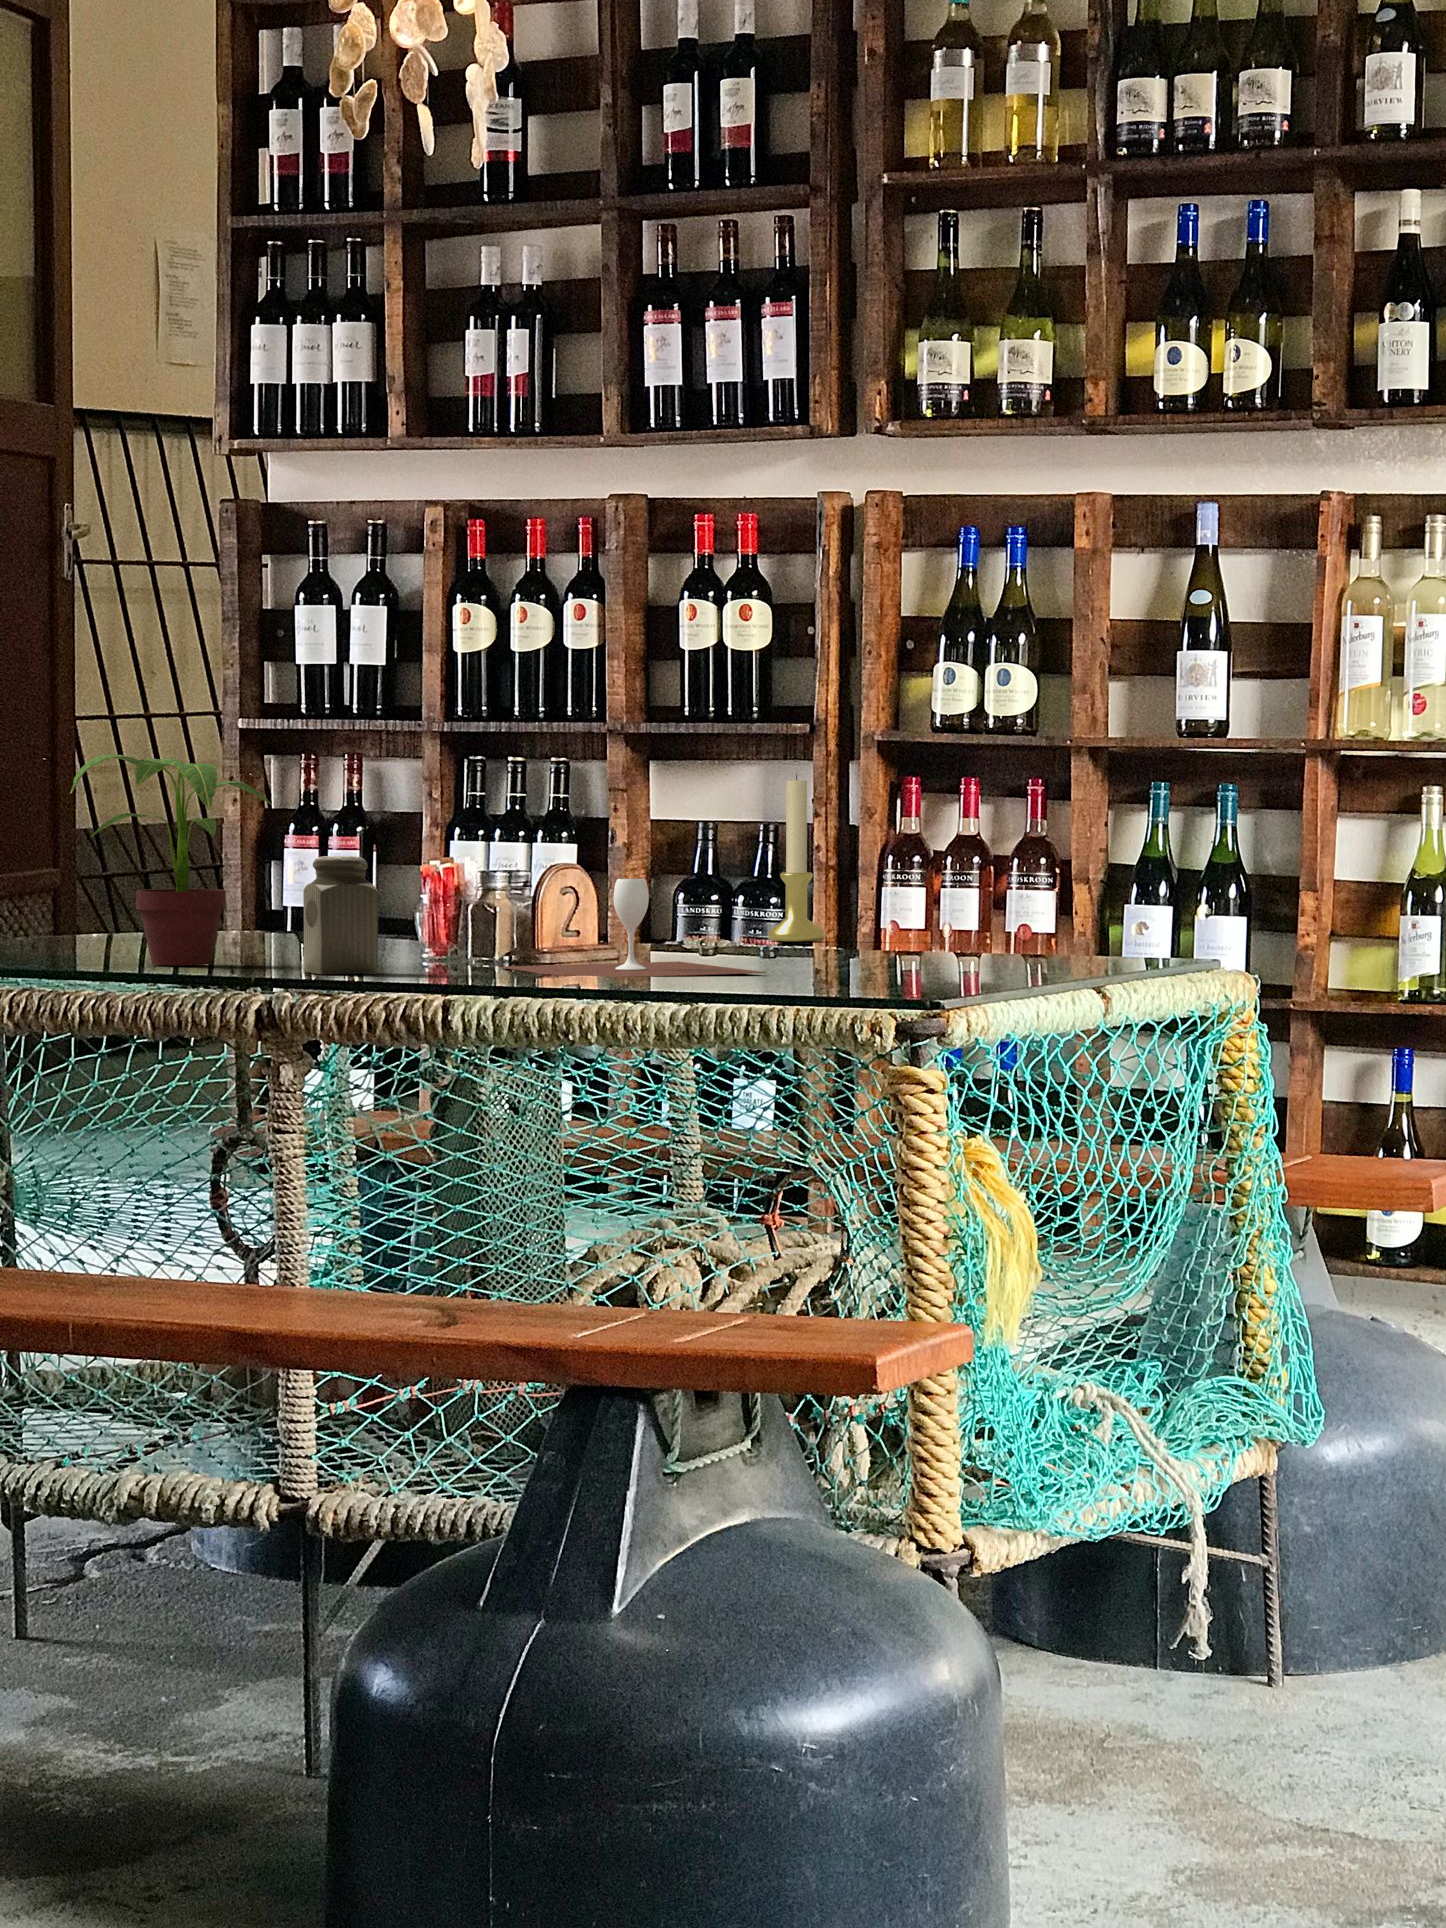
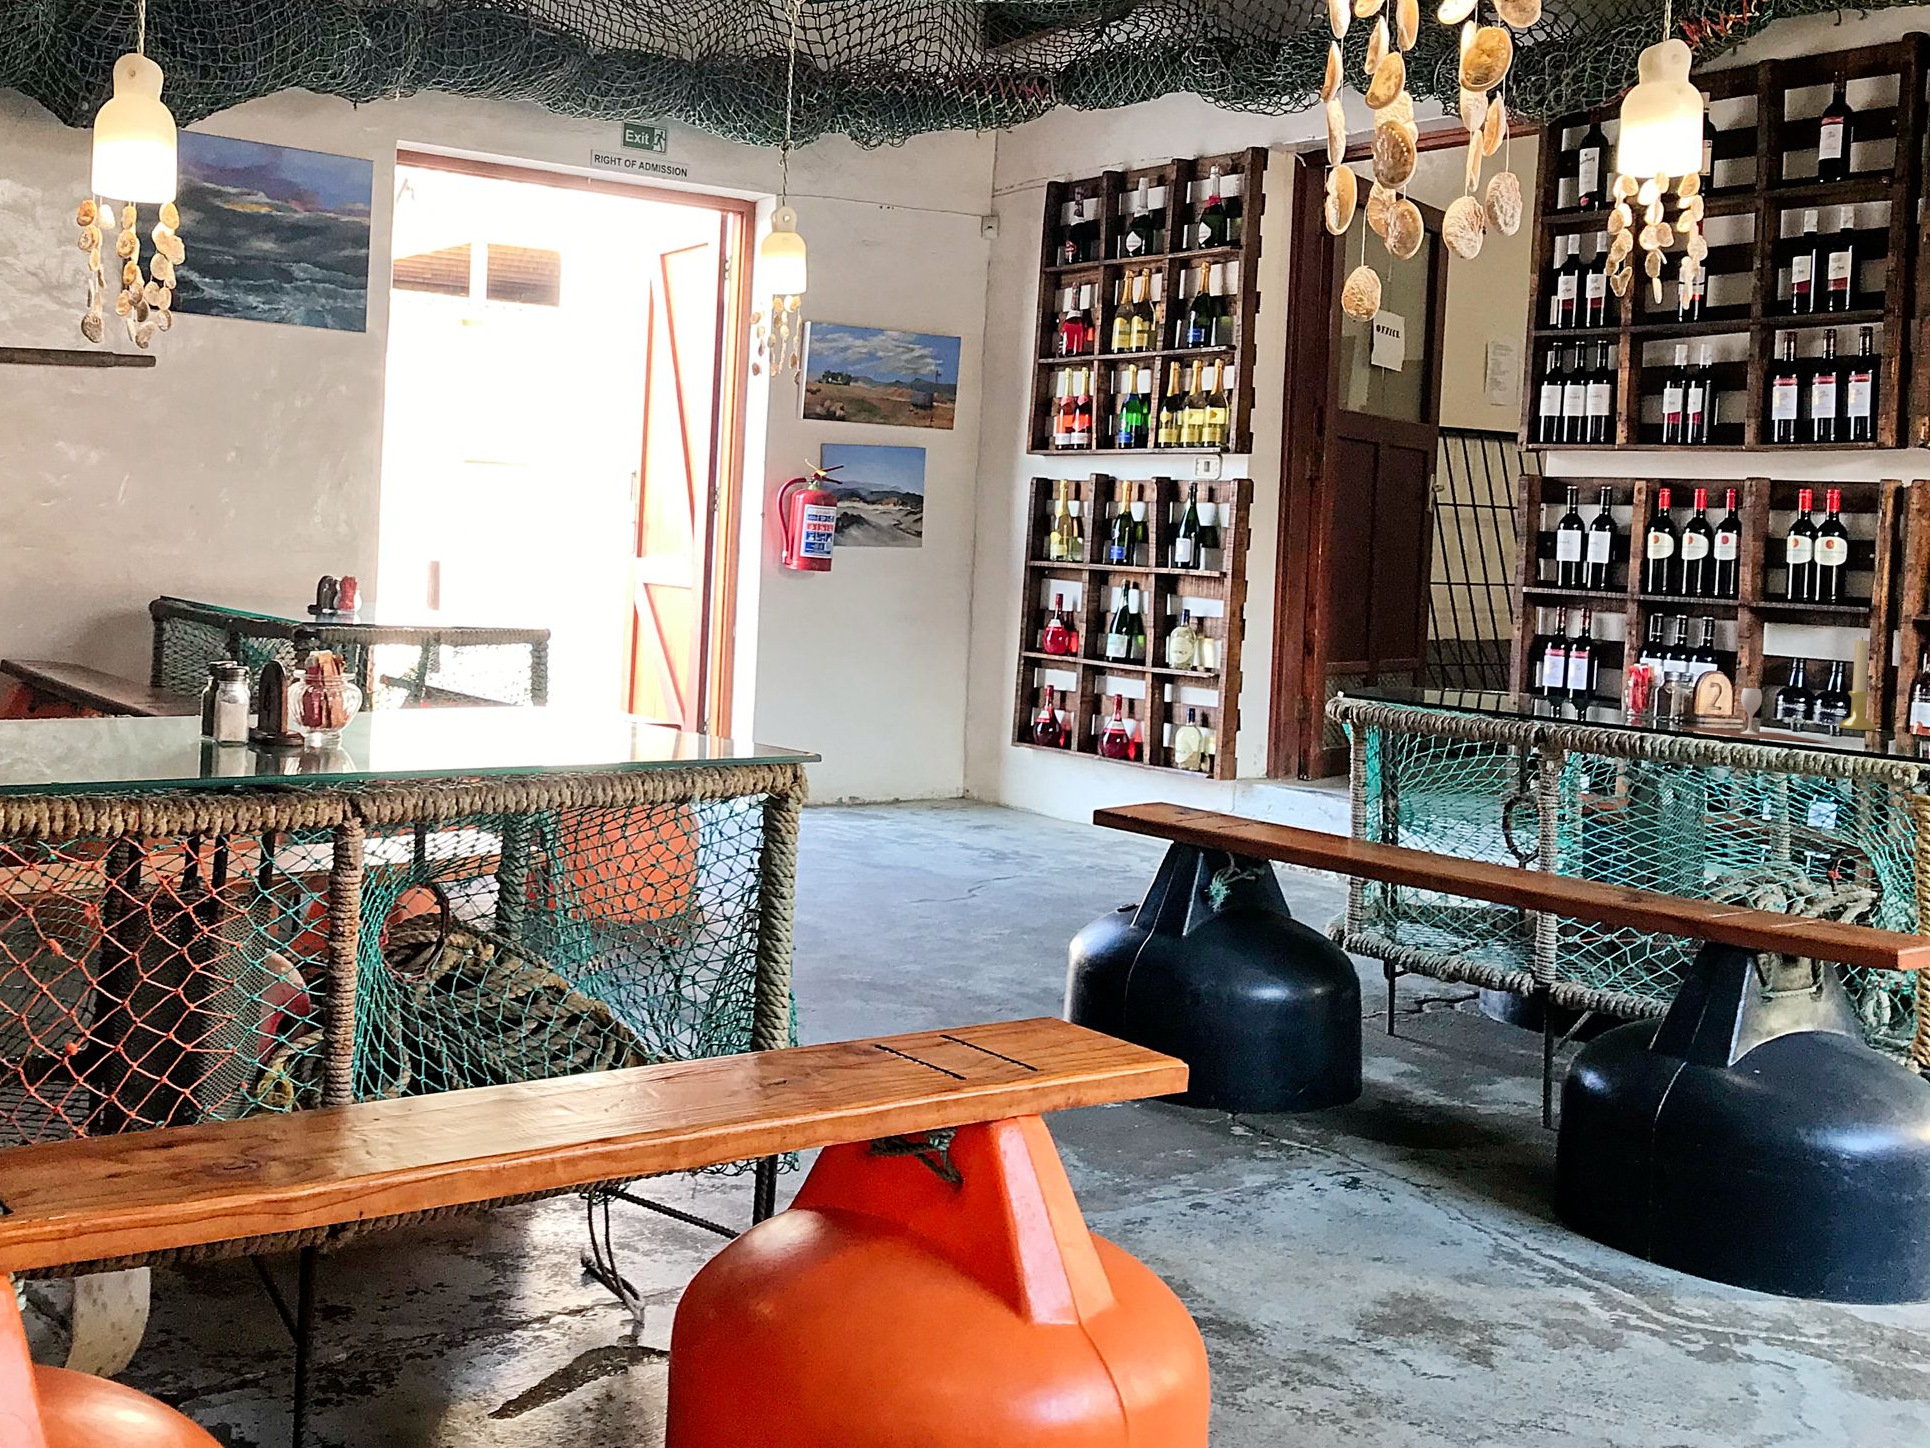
potted plant: present [70,754,272,965] -> none [1455,612,1554,712]
salt shaker: present [303,856,379,974] -> none [1569,666,1611,723]

